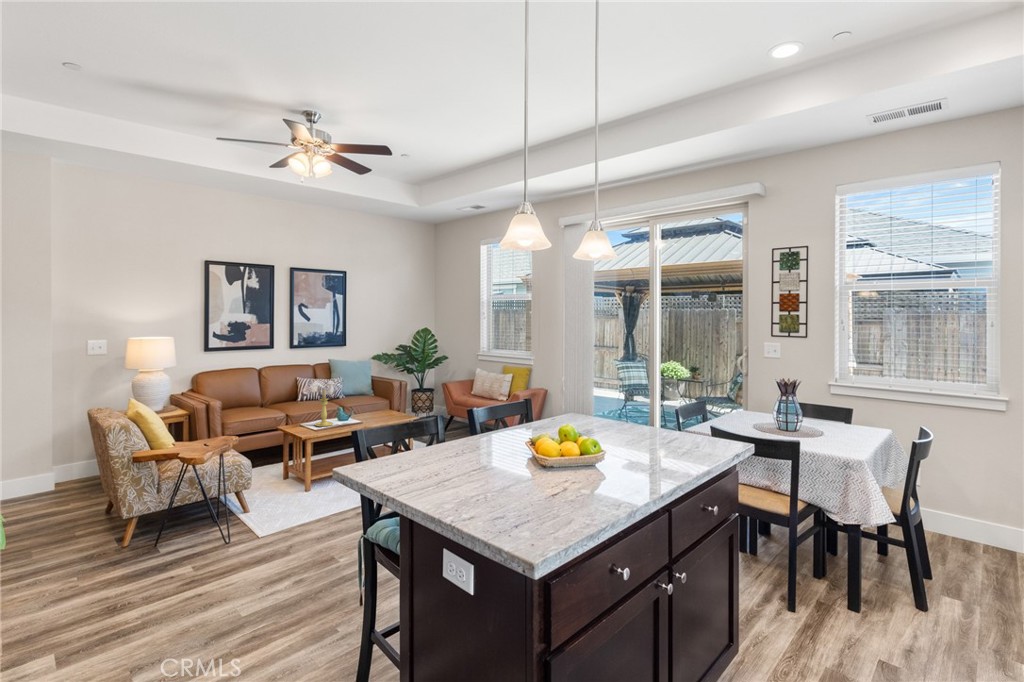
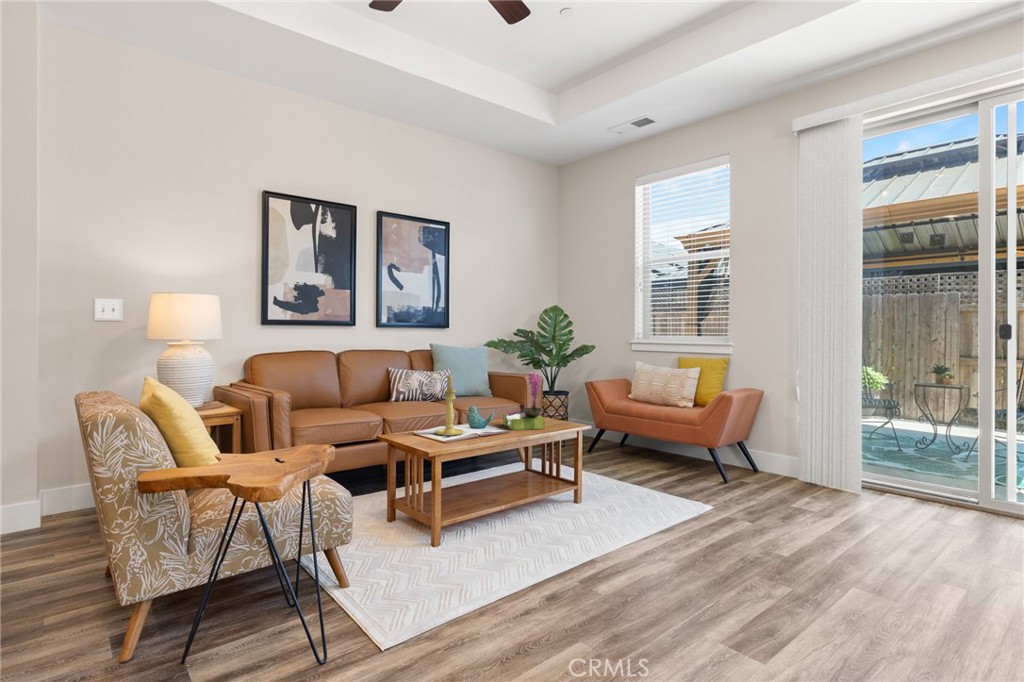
flower arrangement: none [363,384,389,422] -> present [503,372,545,430]

